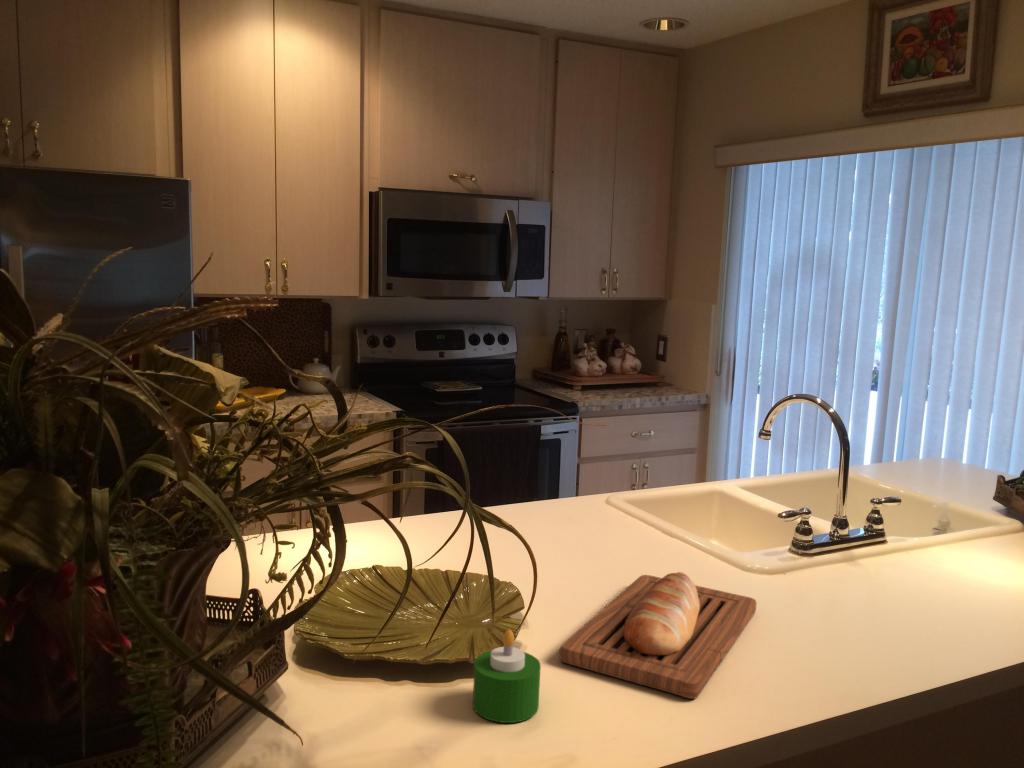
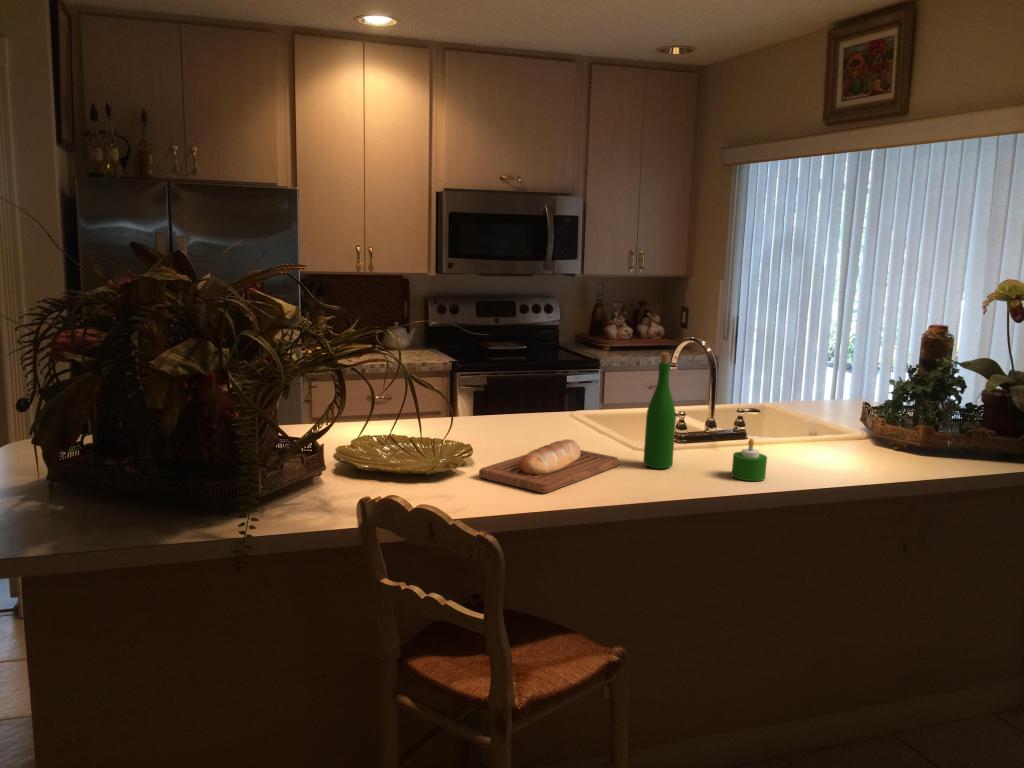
wine bottle: none [788,430,844,615] -> present [643,352,676,469]
candle: present [473,630,541,723] -> present [732,438,767,481]

